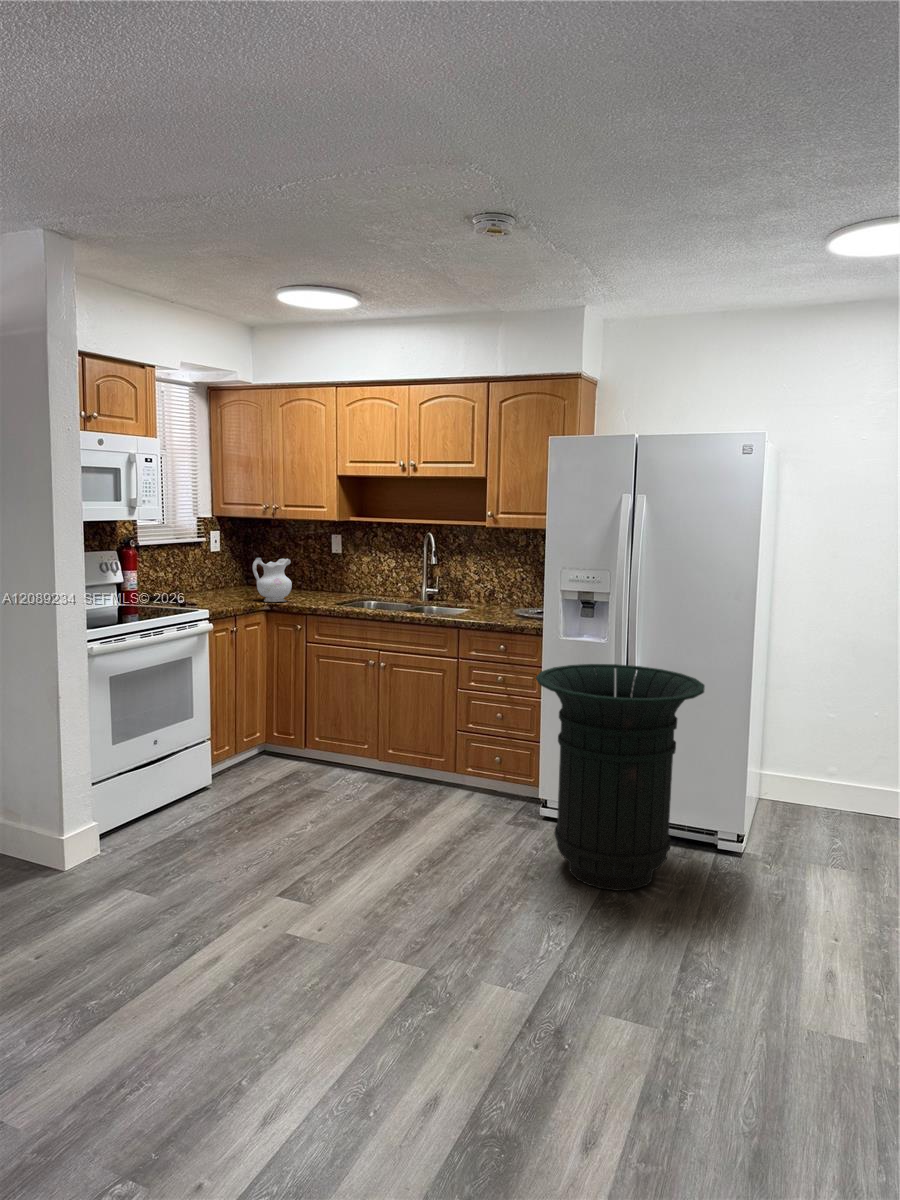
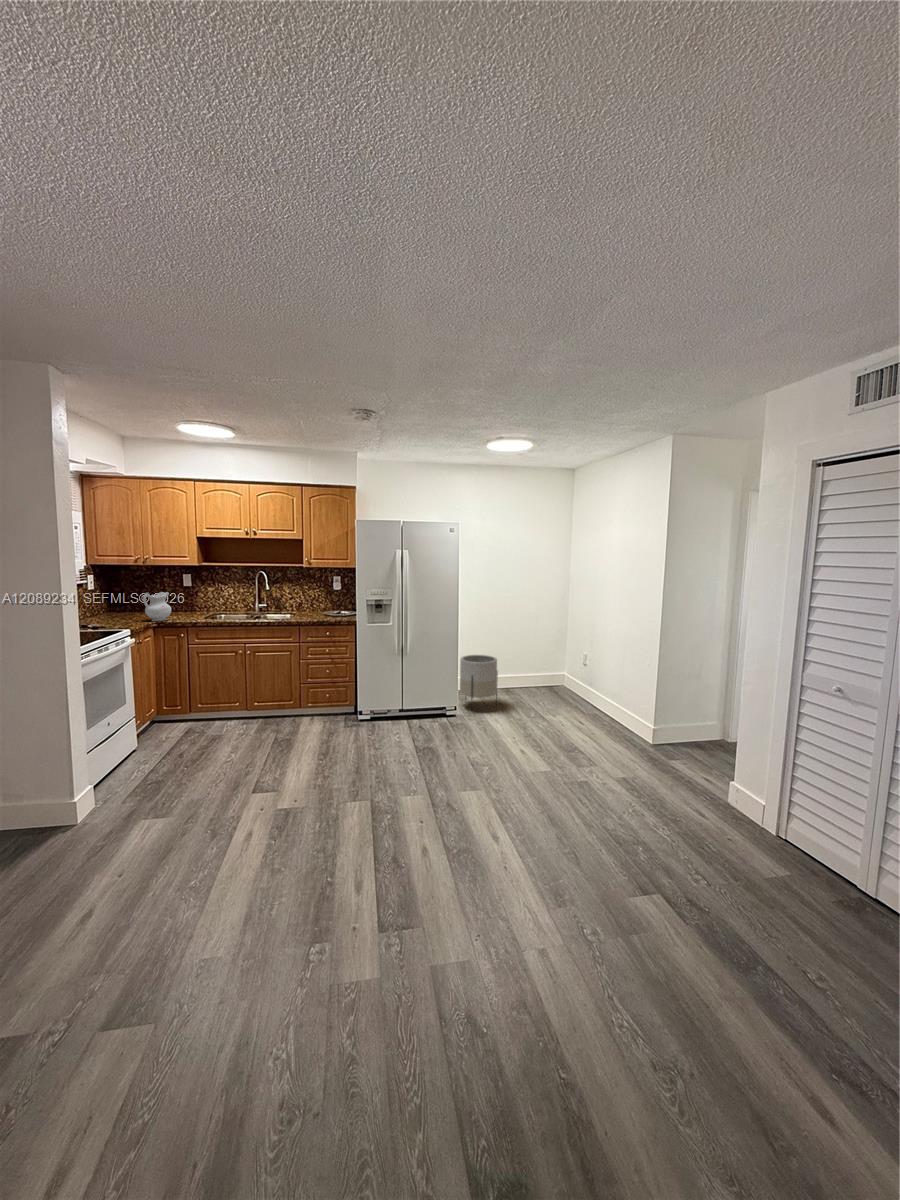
trash can: present [536,664,705,890] -> none [371,634,453,745]
planter: none [763,728,856,854] -> present [460,655,498,711]

